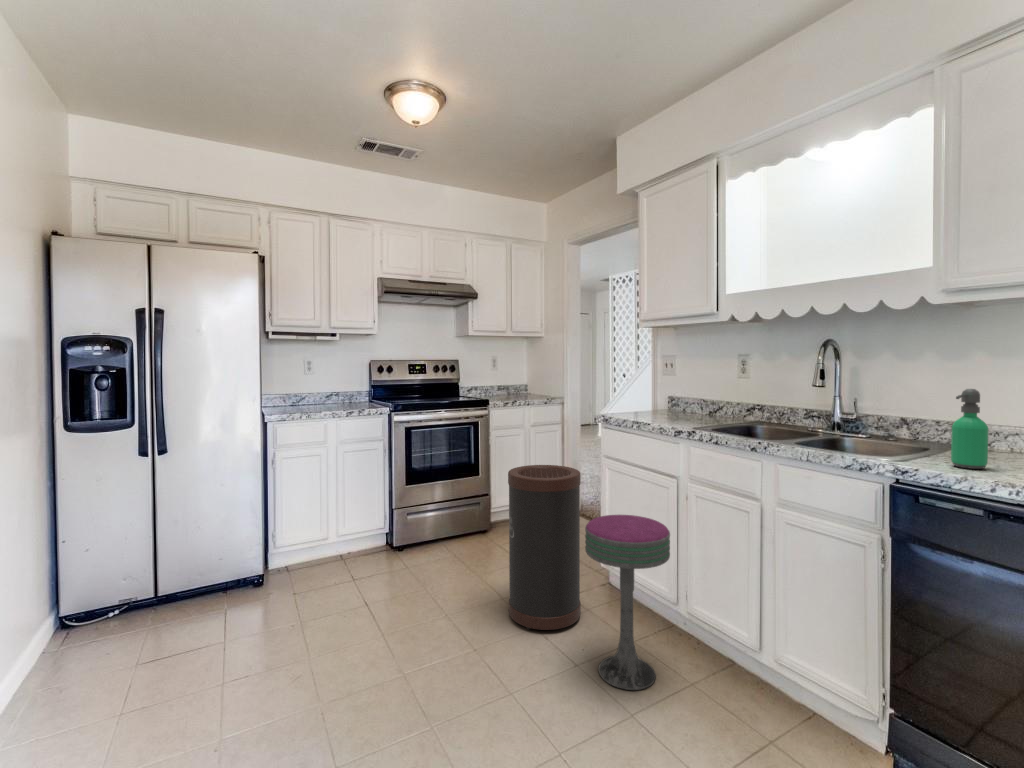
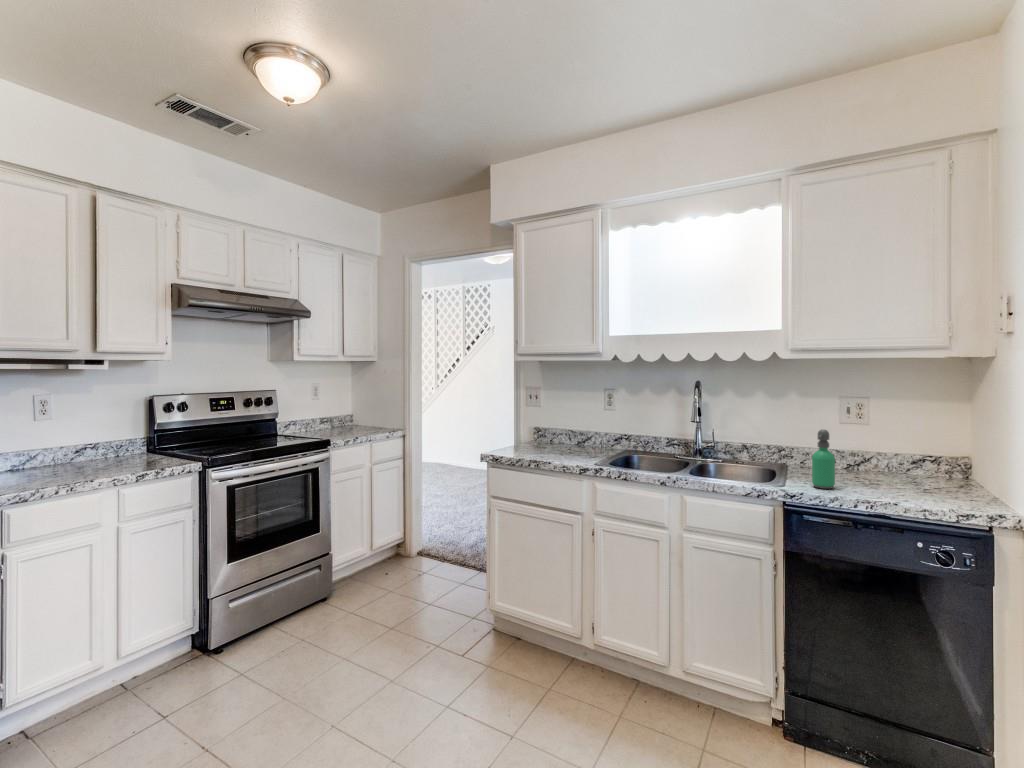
trash can: present [508,465,581,630] -> none [411,513,492,698]
bar stool: present [585,515,670,690] -> none [522,557,603,732]

